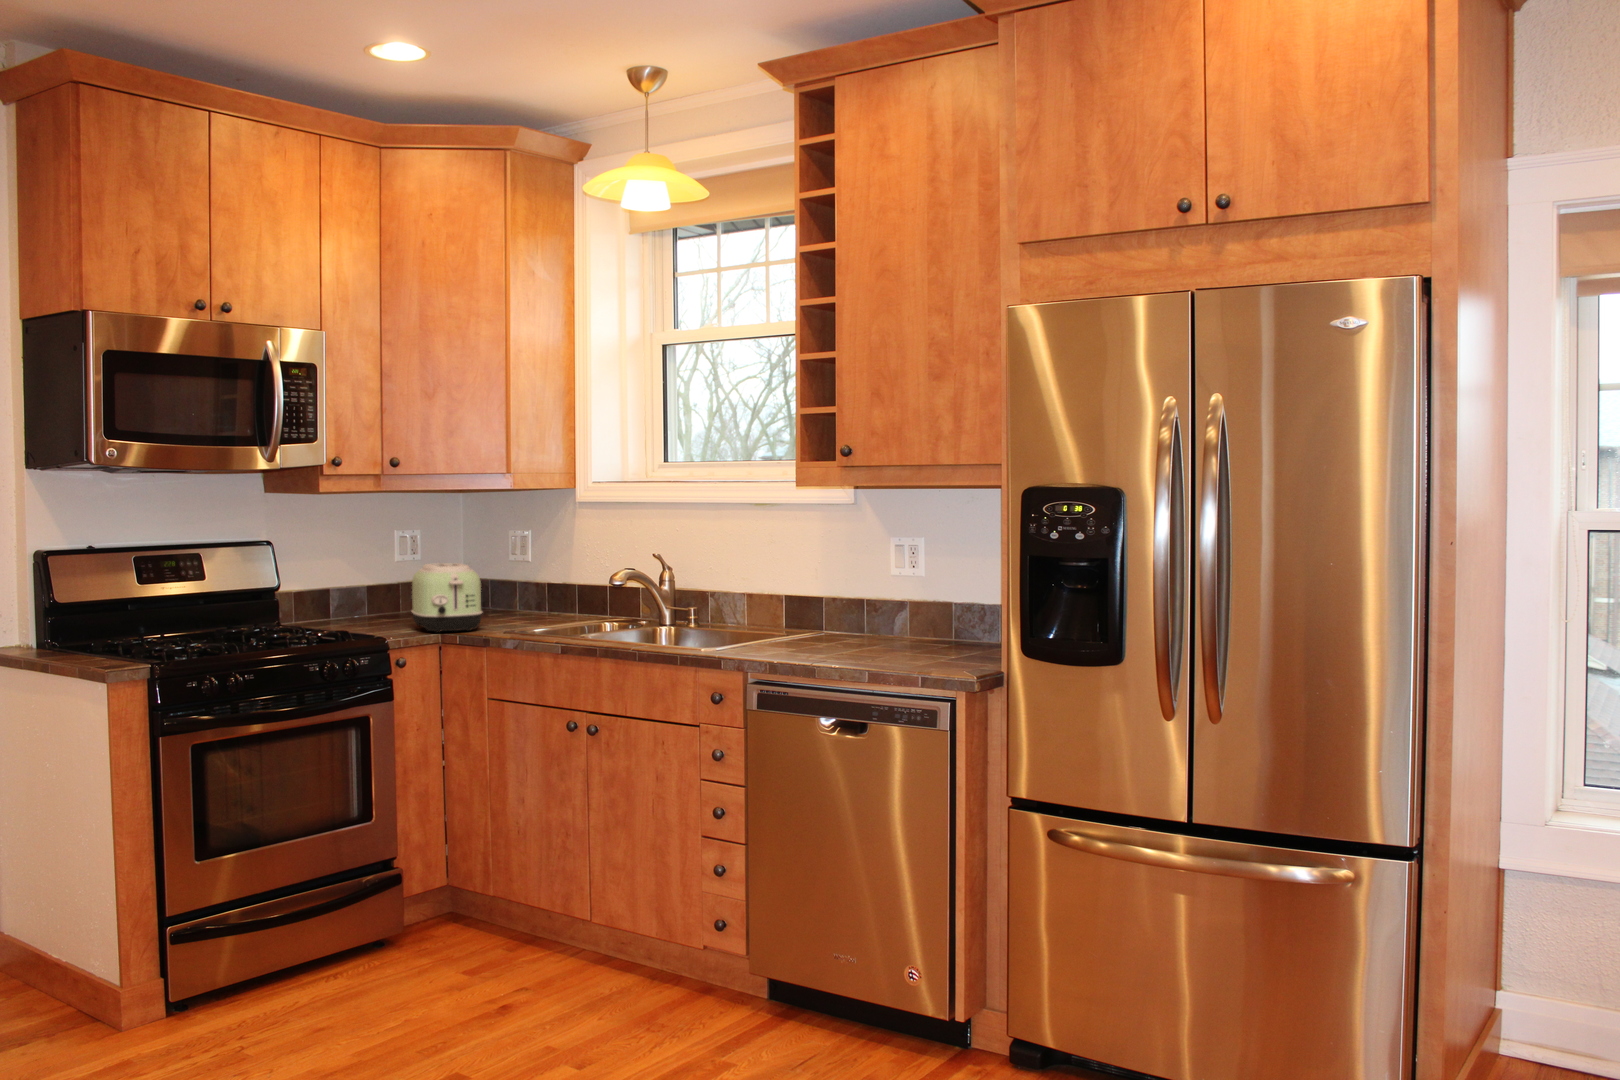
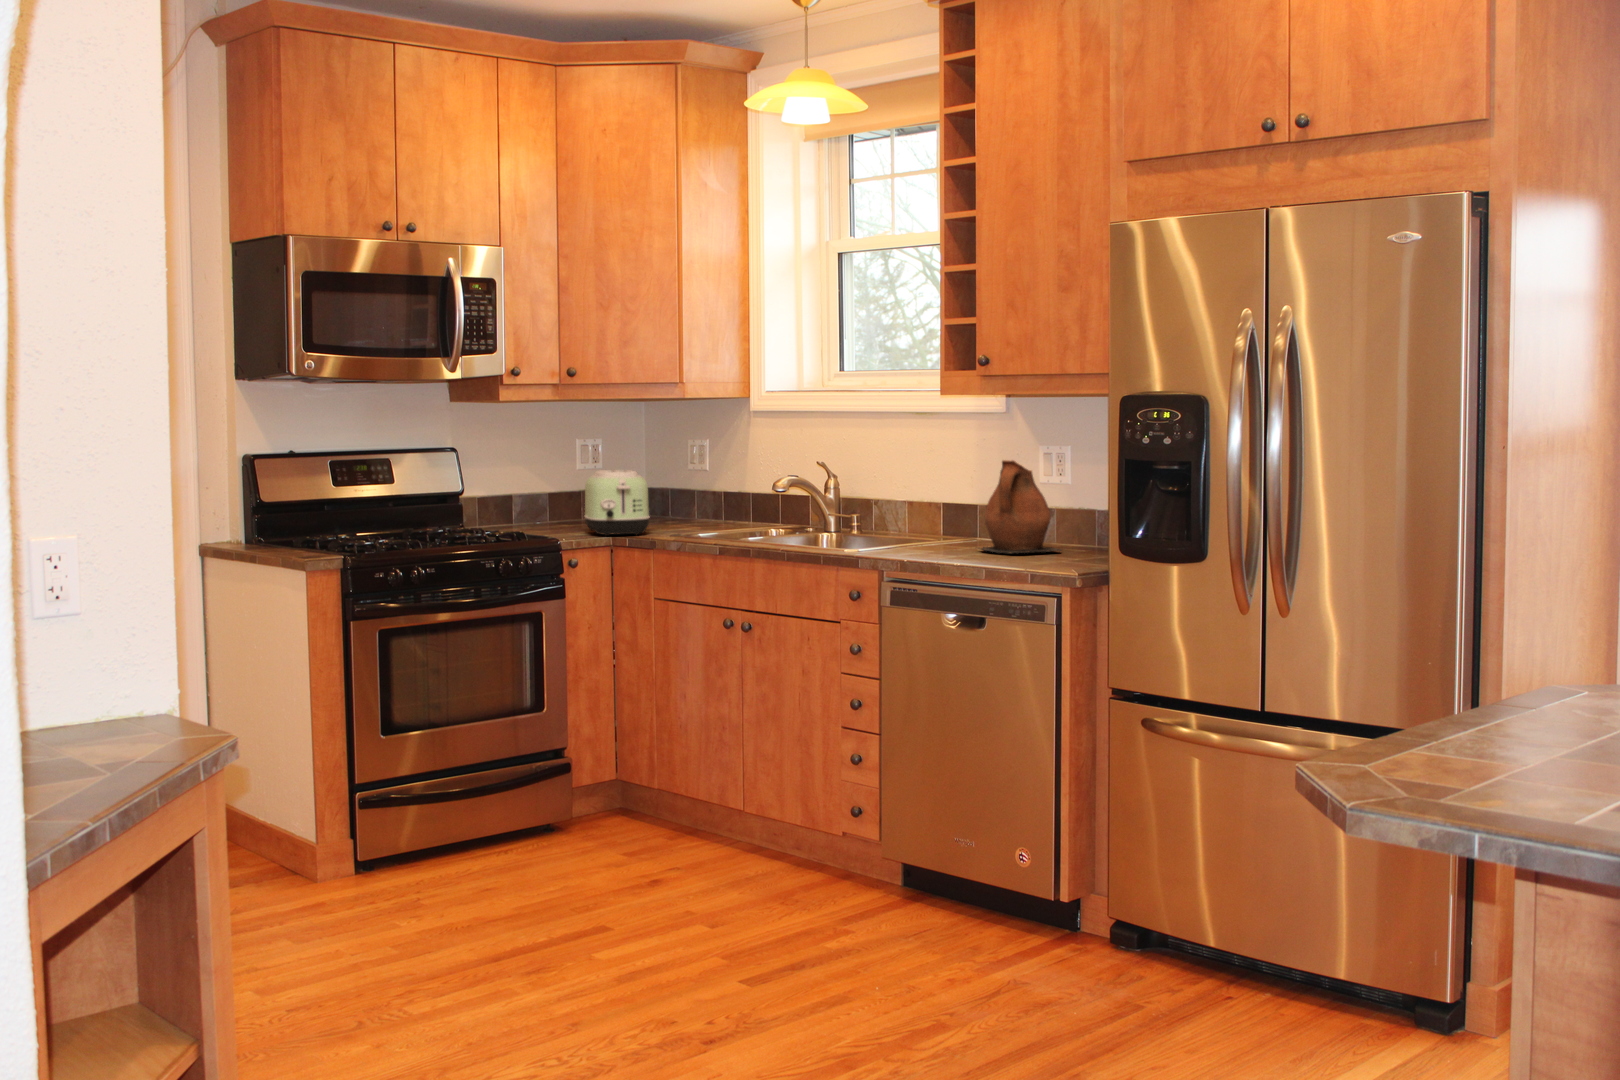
ceramic pitcher: none [827,556,914,649] -> present [981,460,1061,553]

